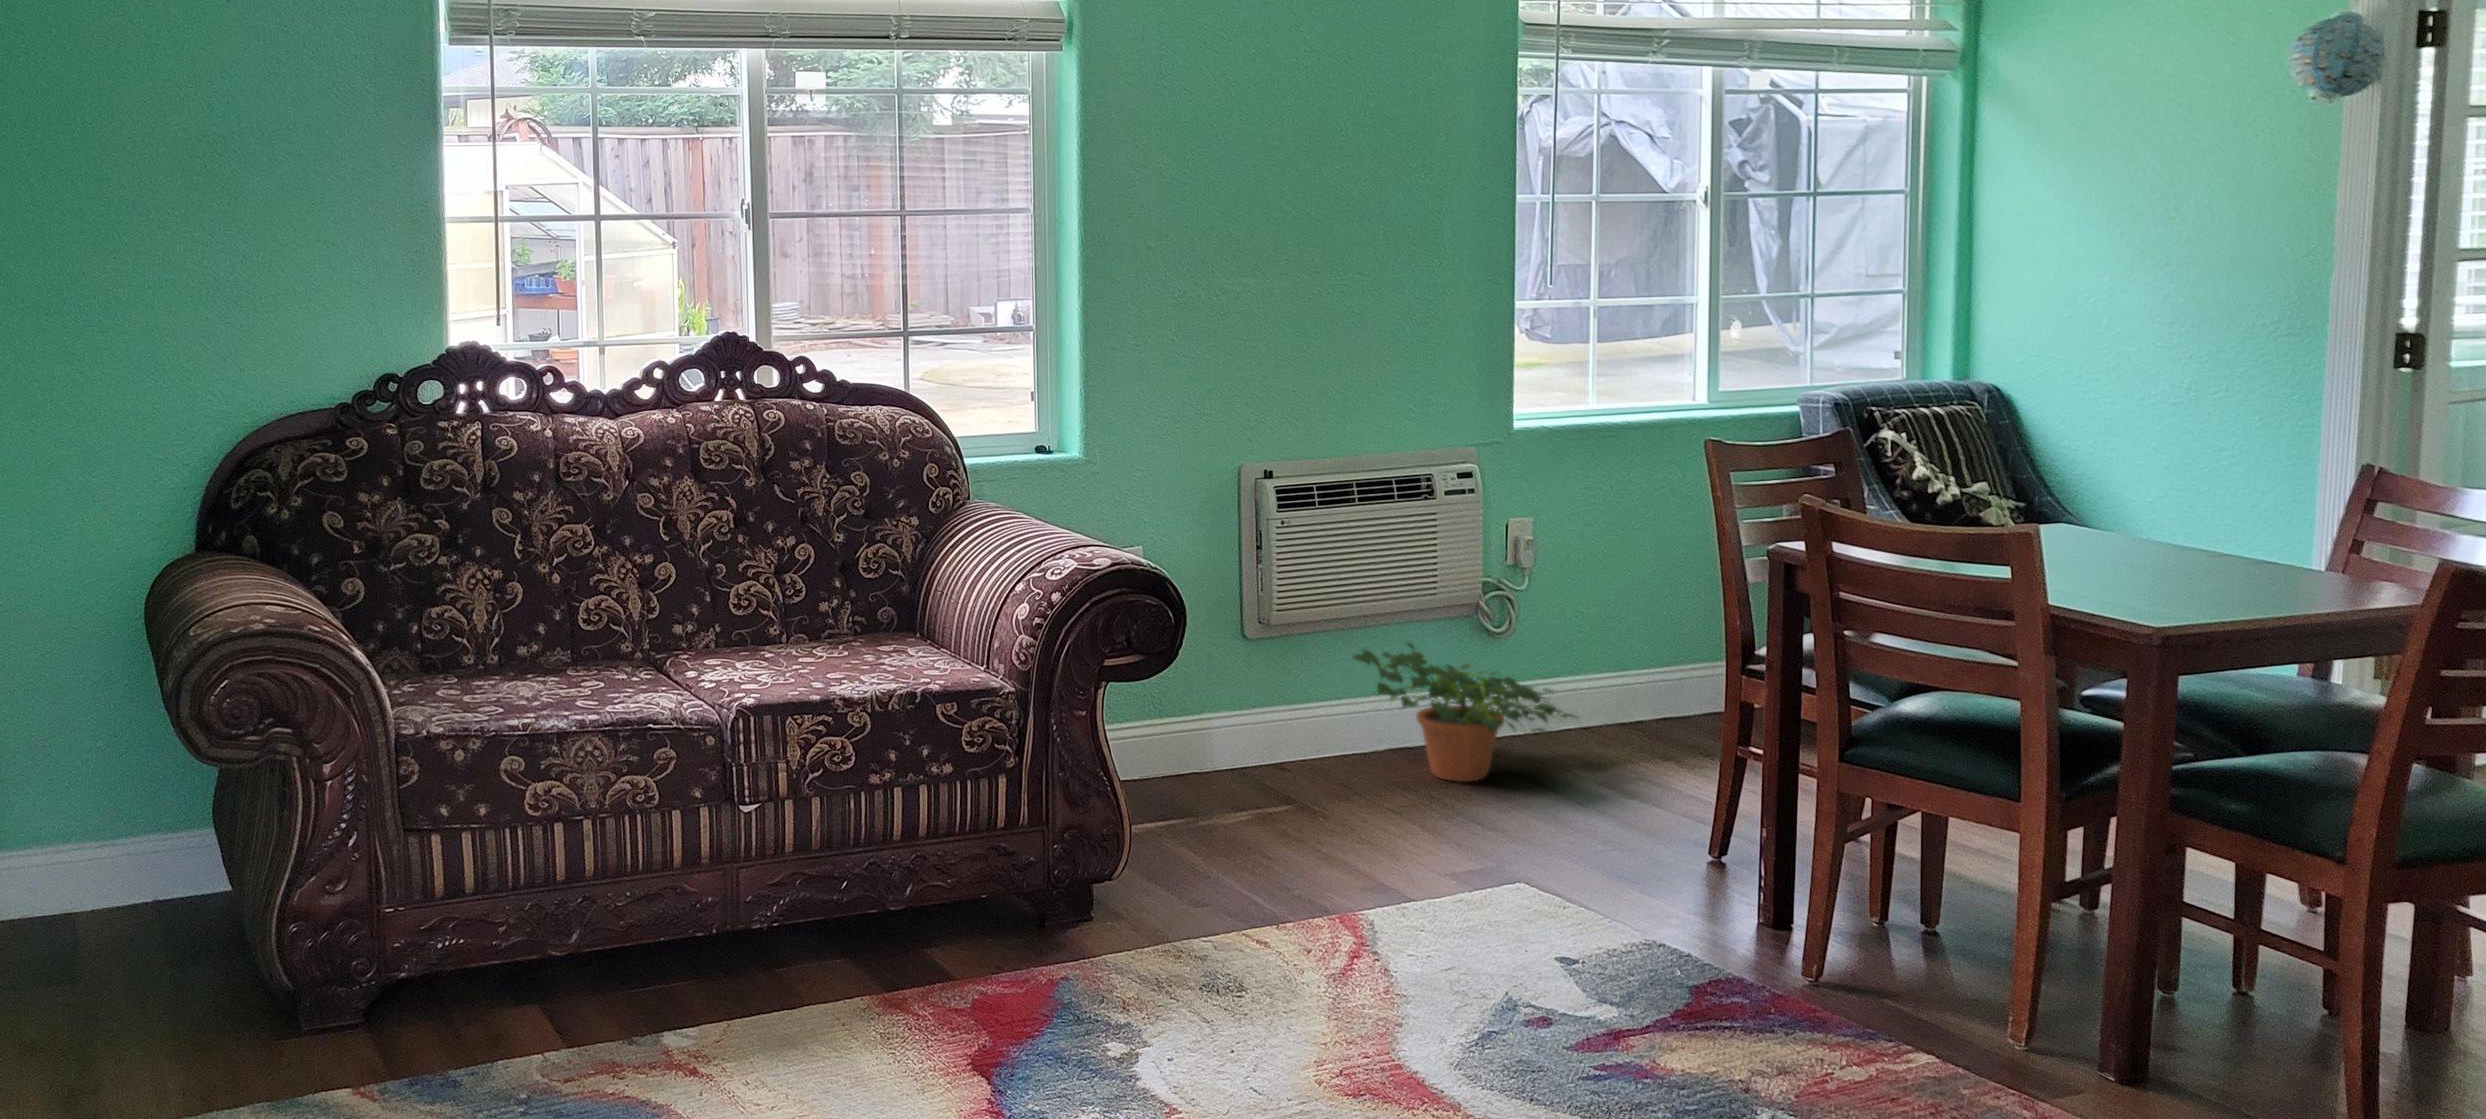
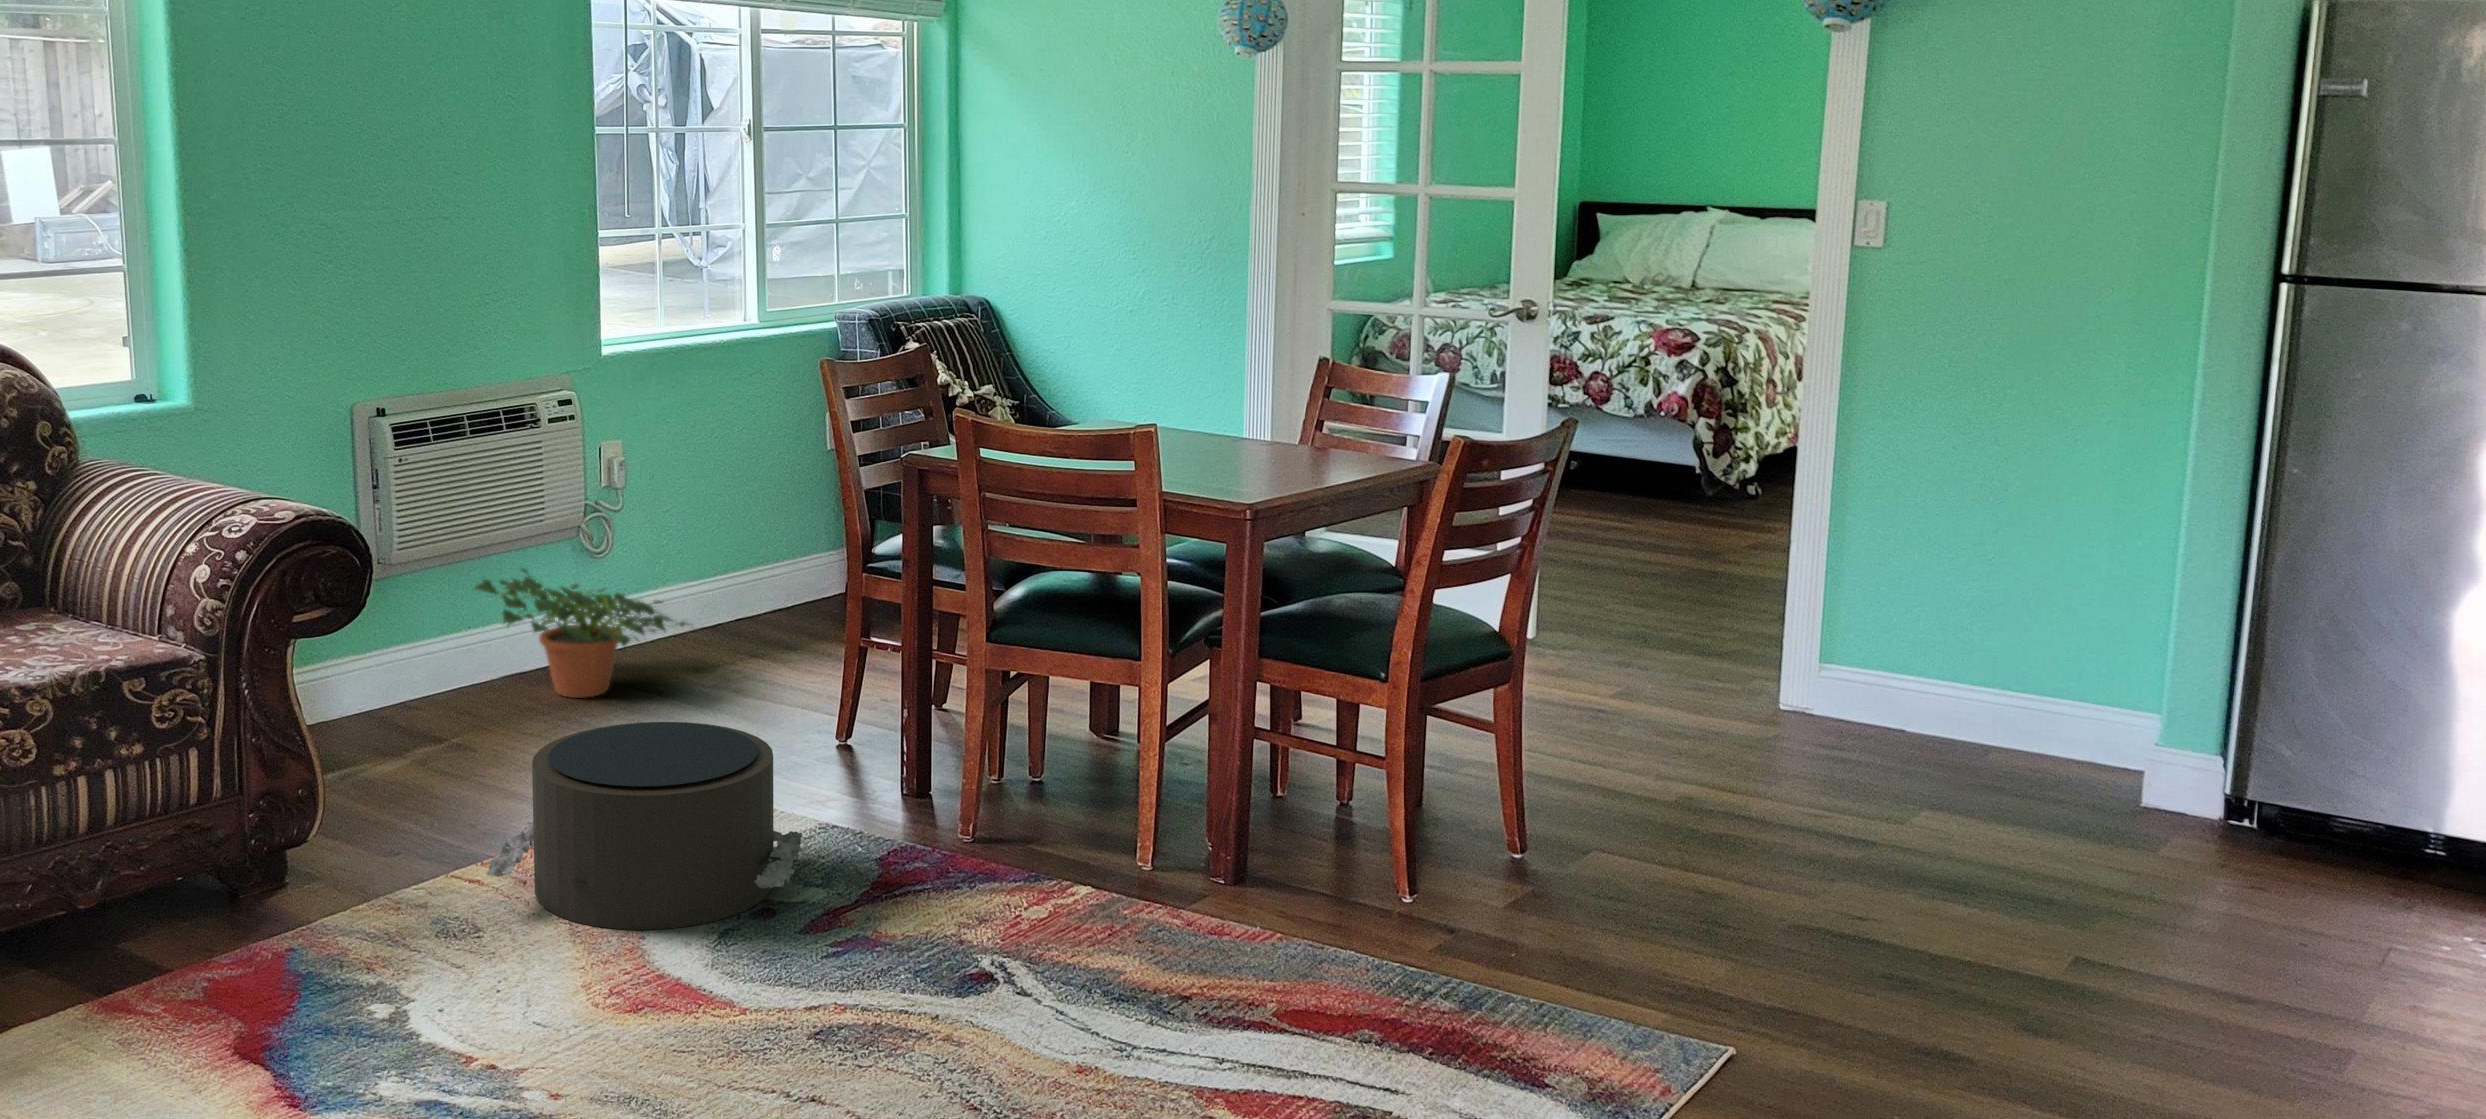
pouf: none [1257,804,1603,1025] -> present [487,722,802,930]

